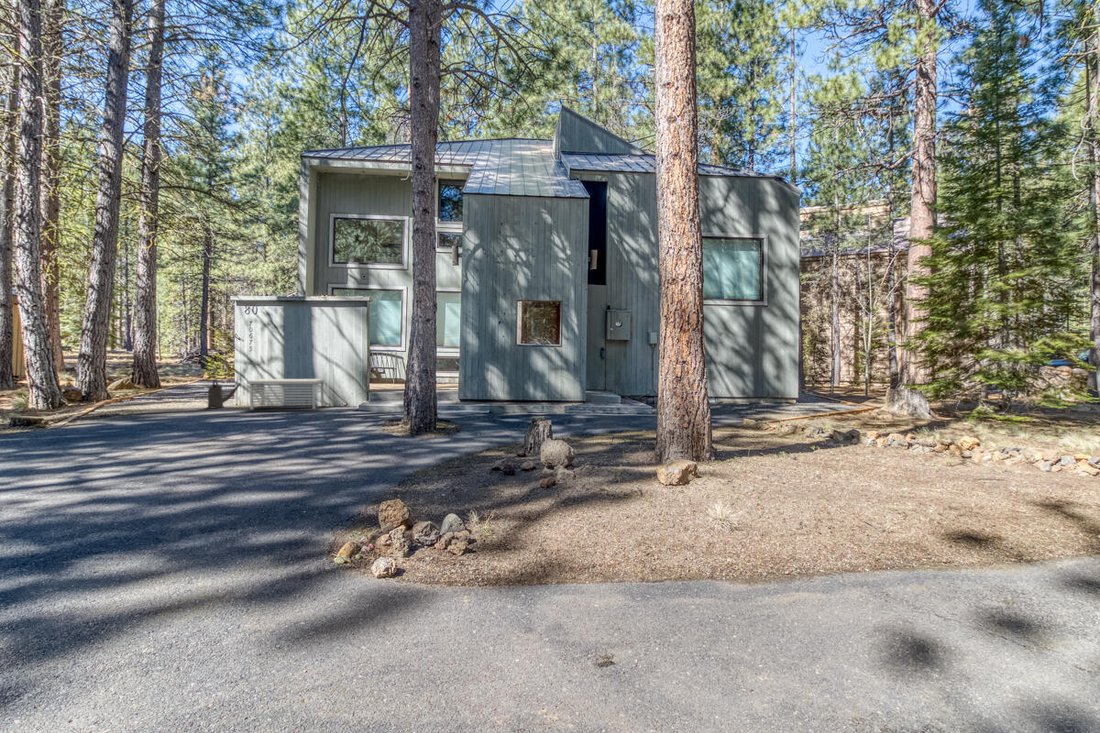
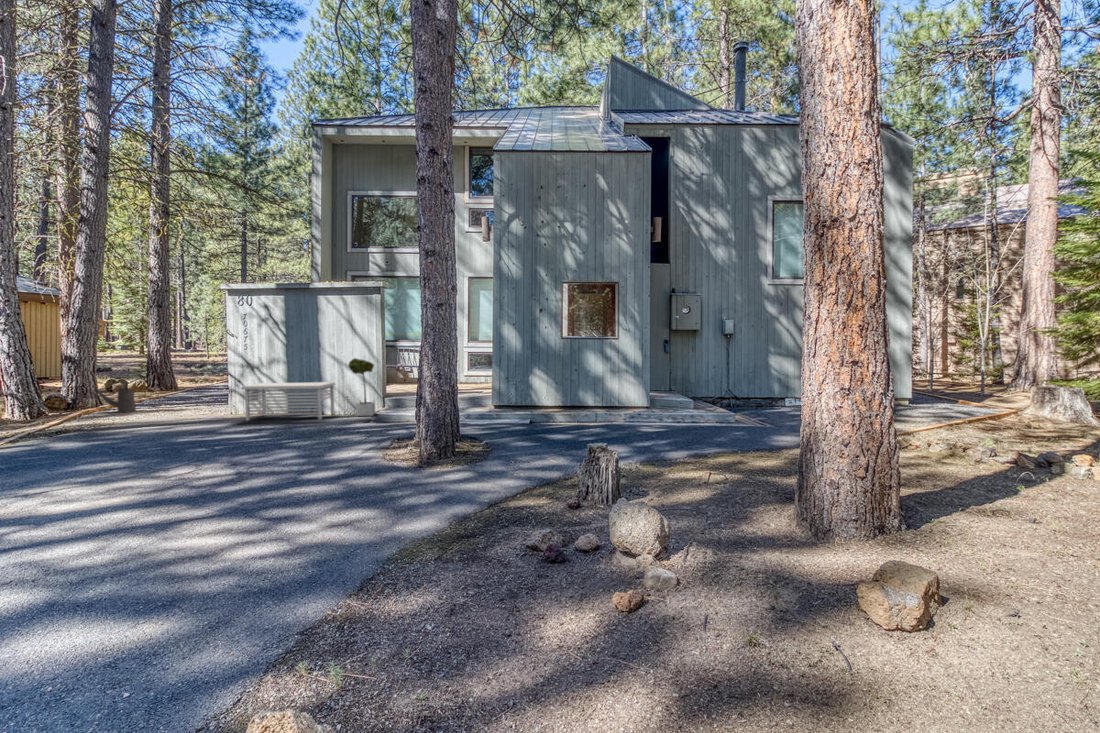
potted tree: none [337,358,359,407] -> present [349,358,376,416]
watering can: present [208,380,240,409] -> present [94,381,136,413]

